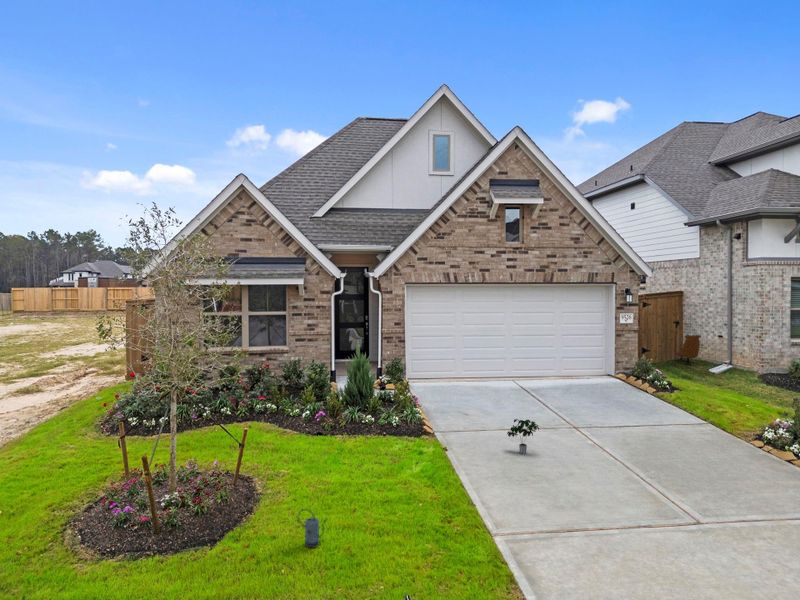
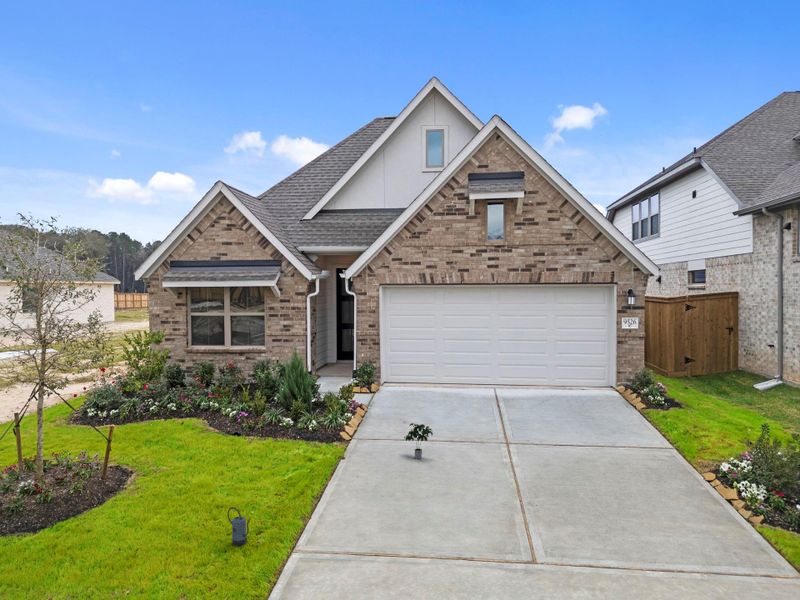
lounge chair: present [674,335,700,365] -> none [720,343,746,380]
watering can: present [298,509,324,548] -> present [227,507,250,546]

